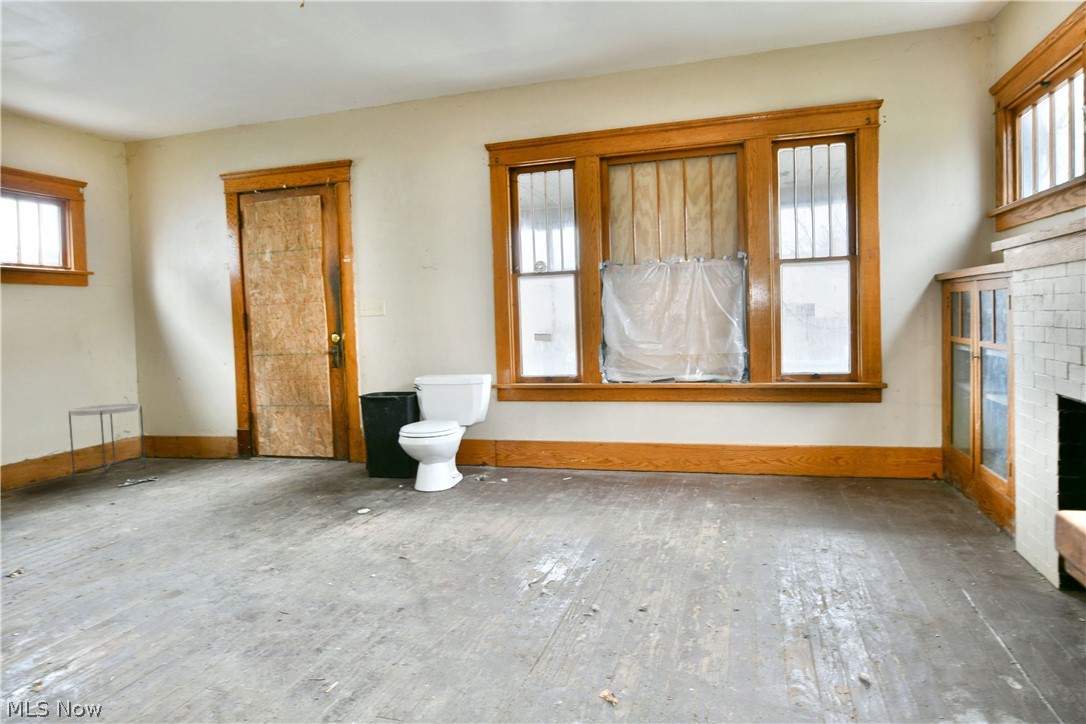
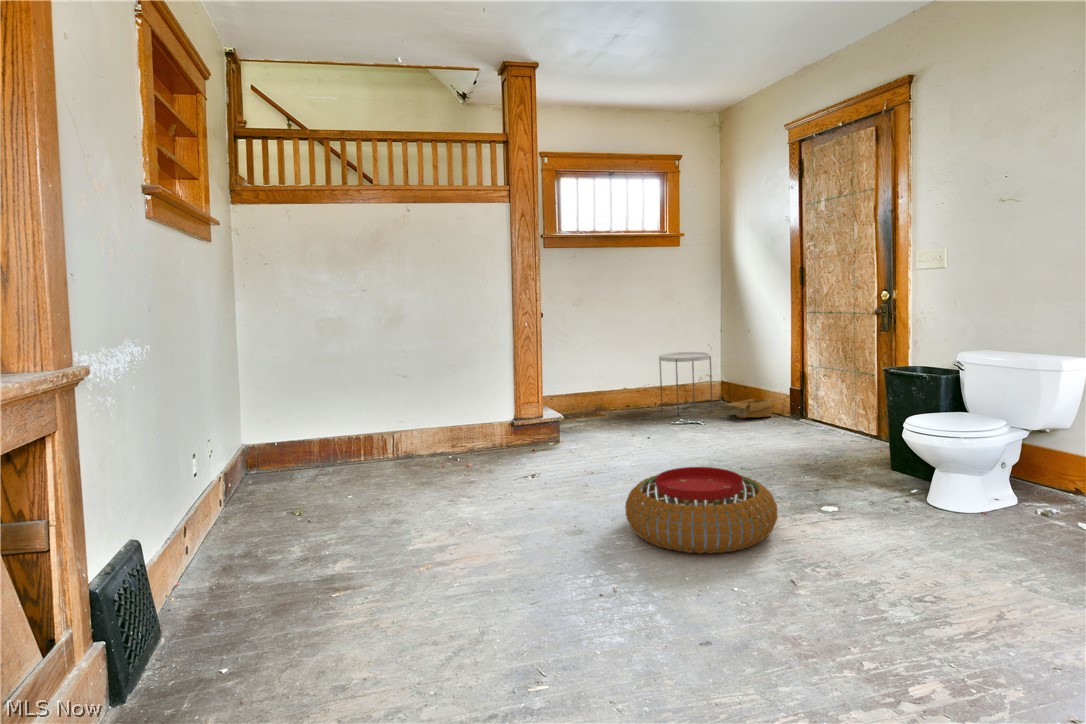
cardboard box: none [167,444,222,467] -> present [727,399,775,418]
pouf: none [175,493,345,585] -> present [625,467,777,554]

